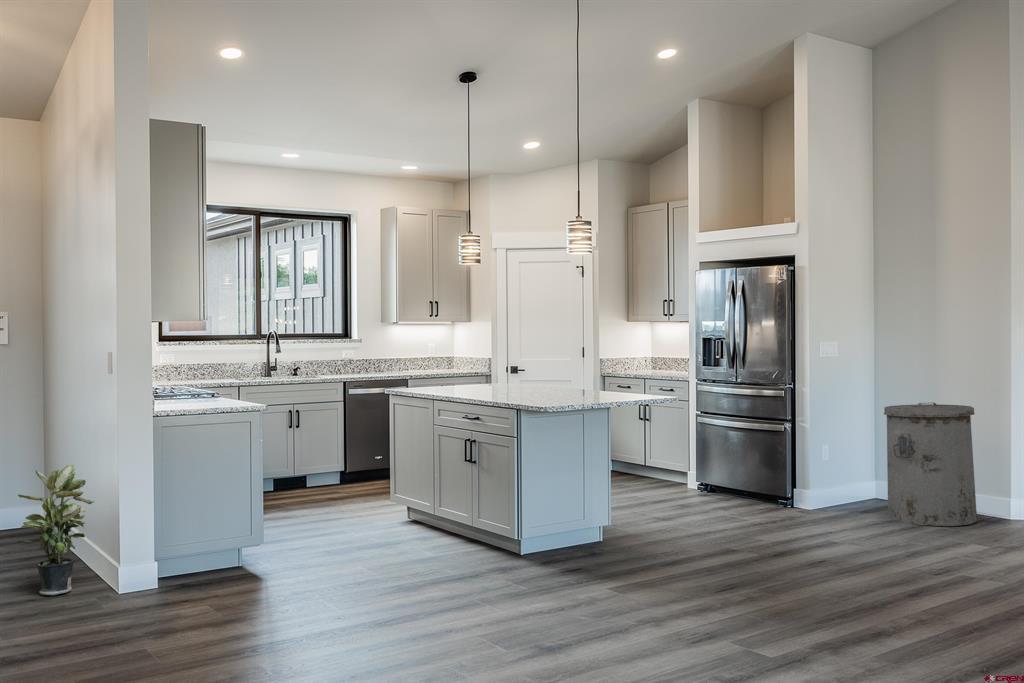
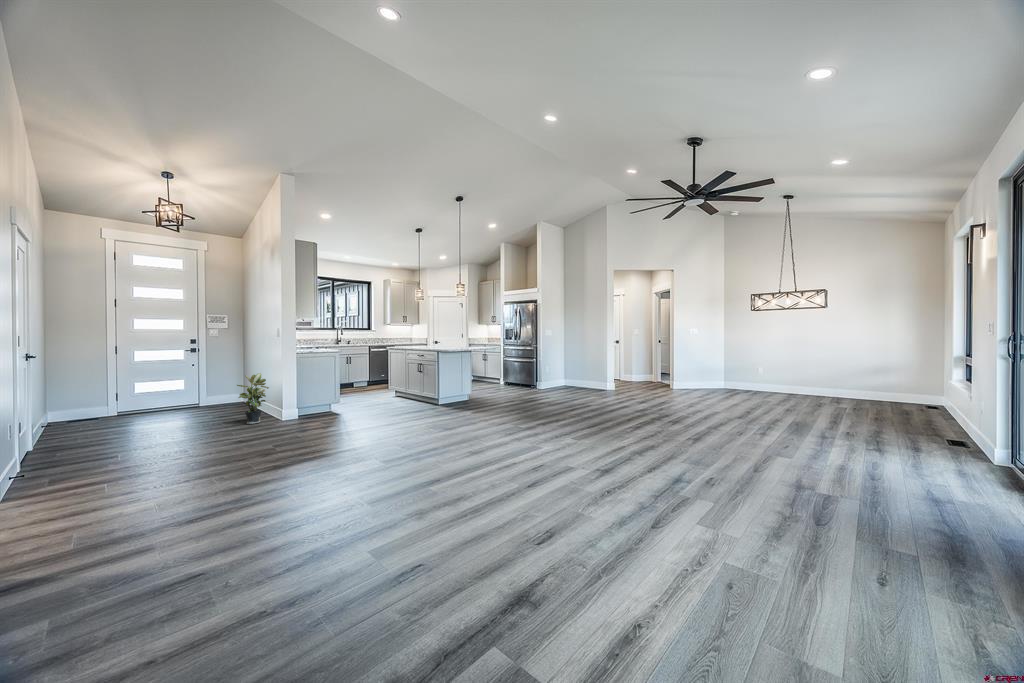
trash can: present [884,403,977,526] -> none [565,351,593,392]

